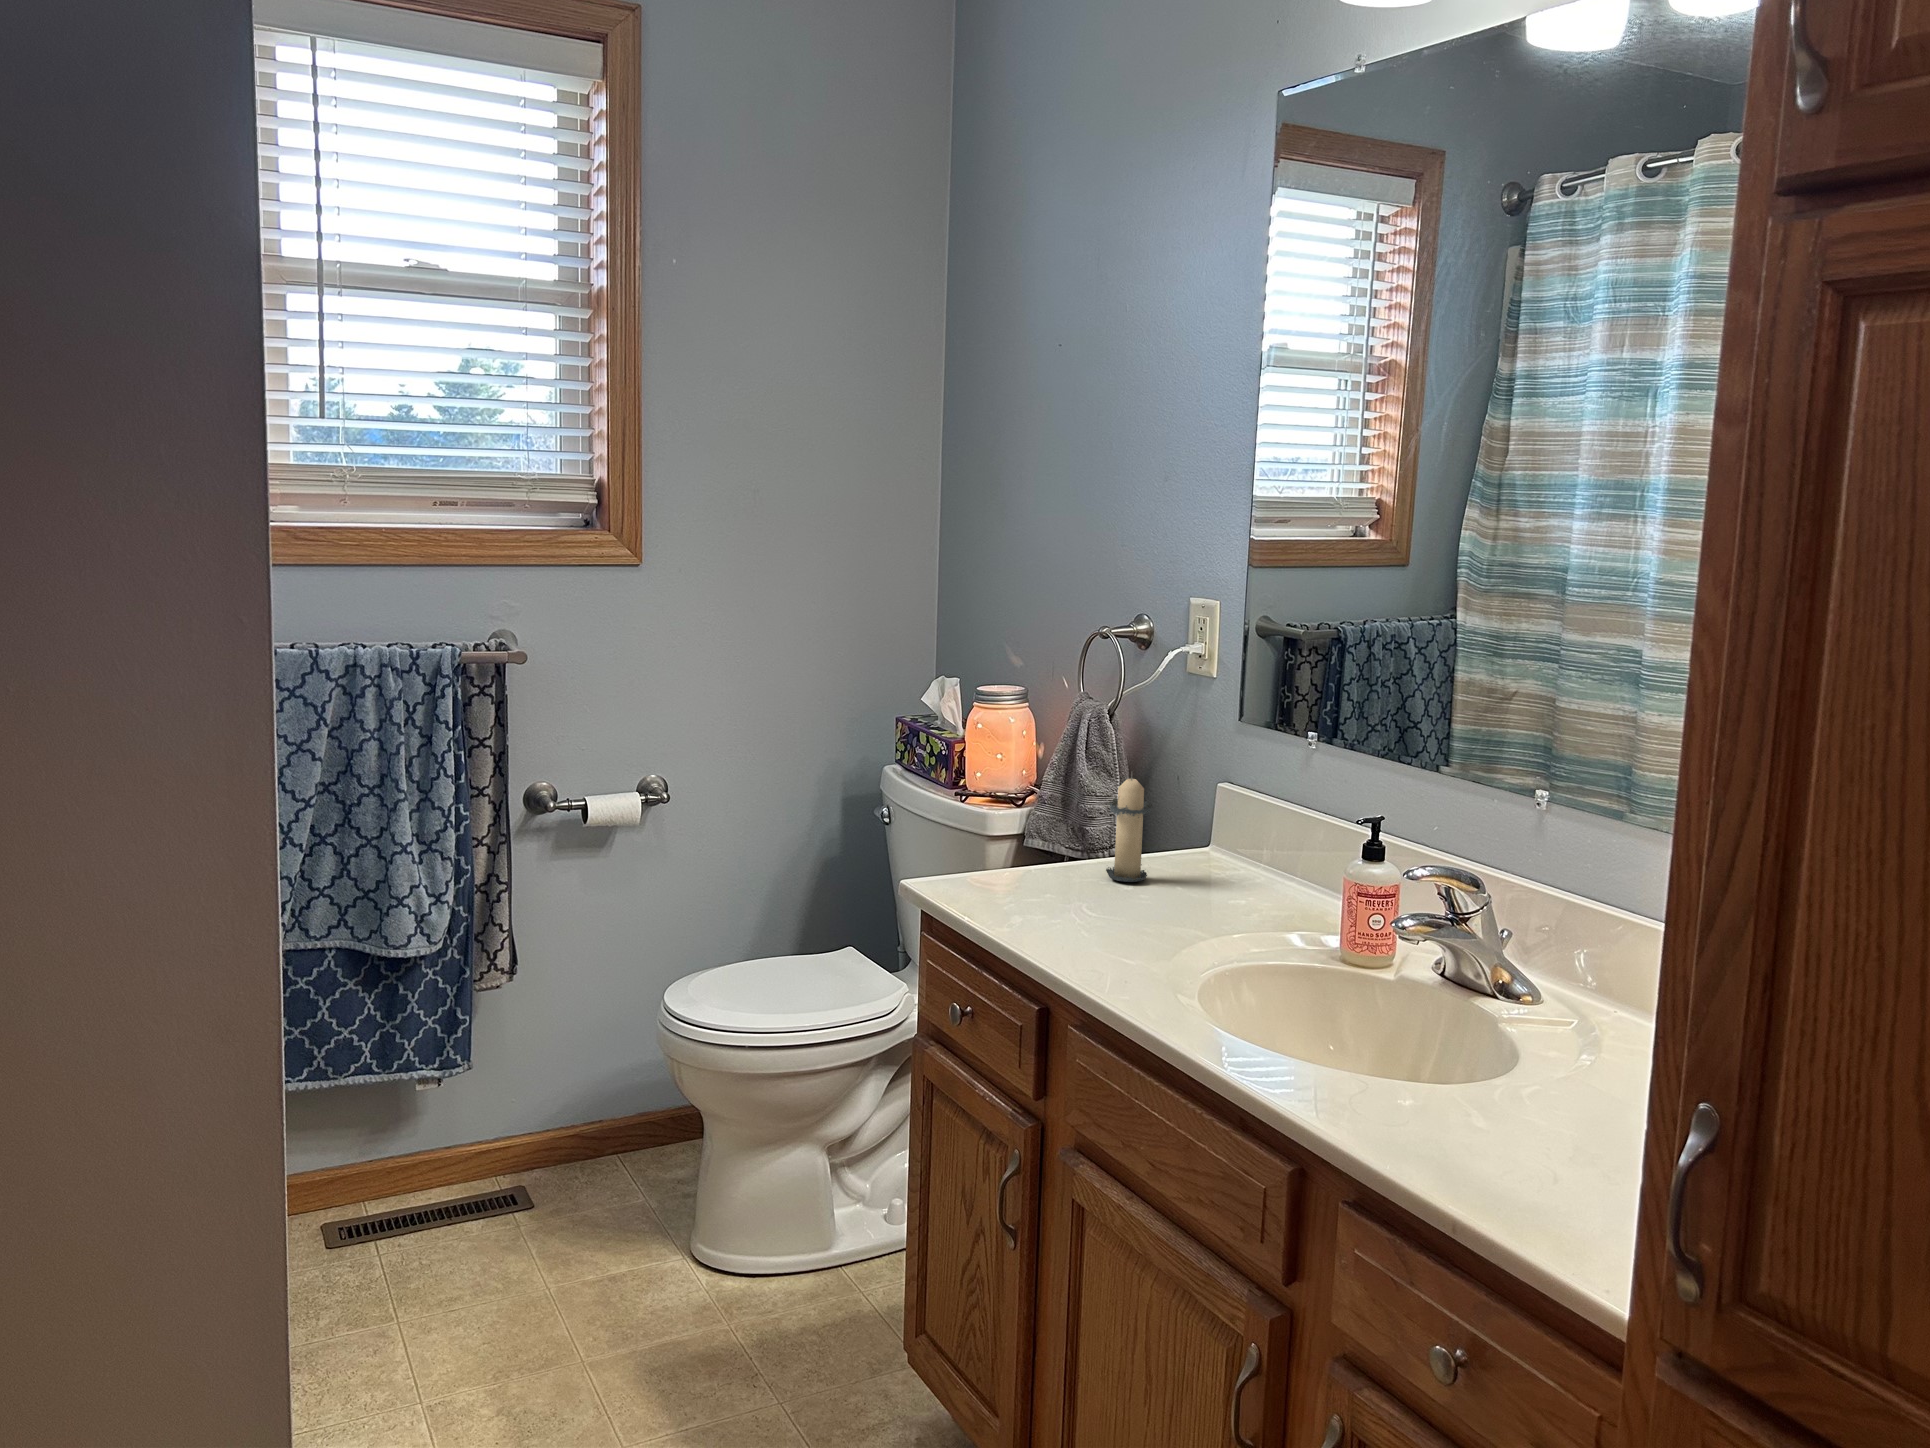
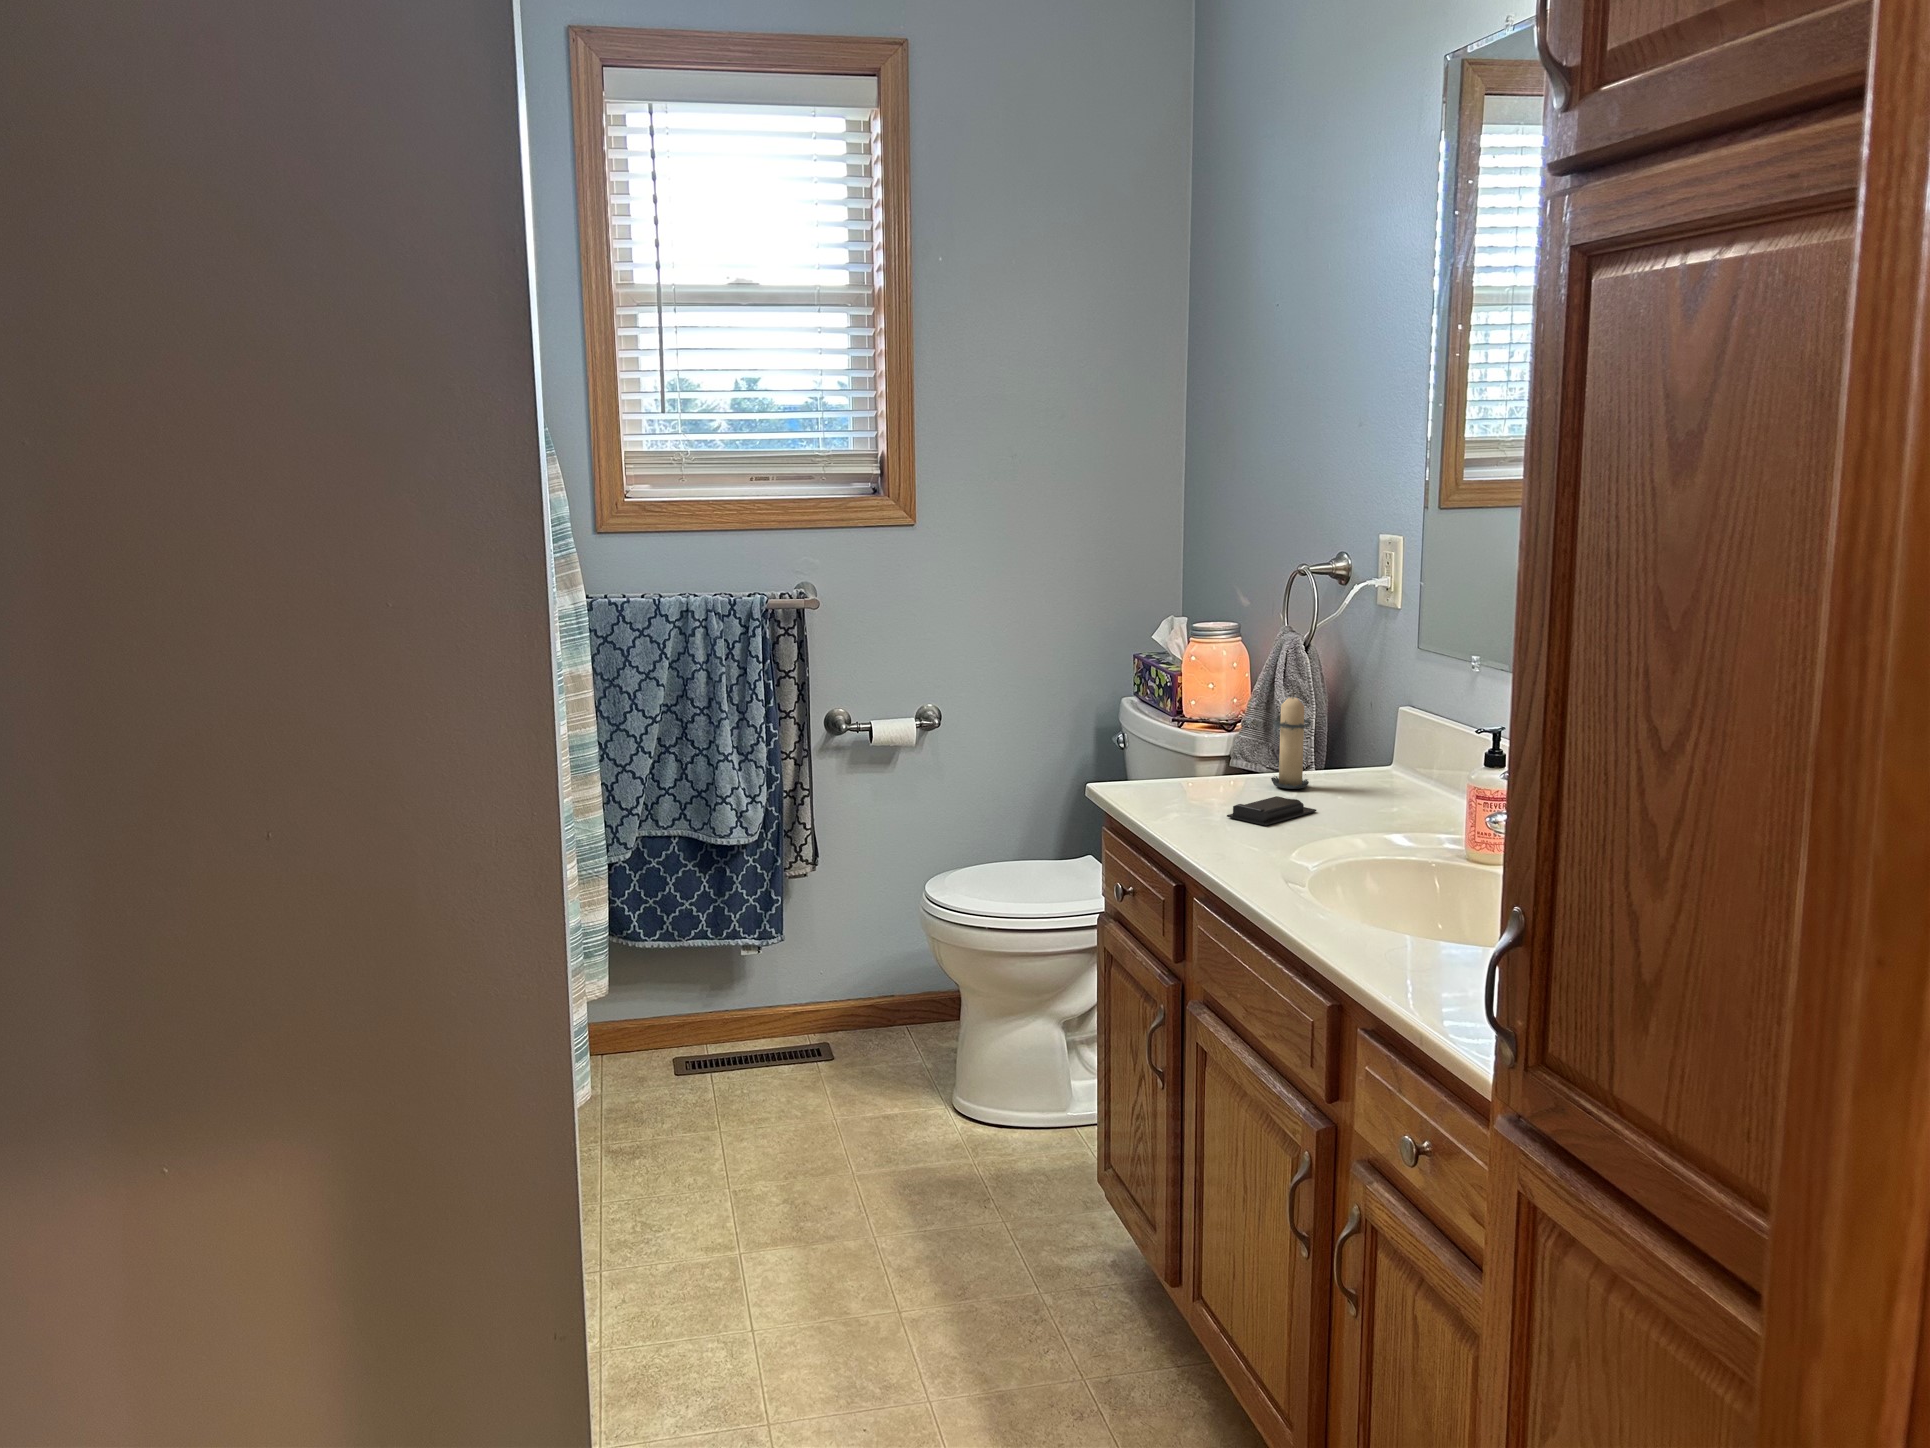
soap bar: none [1080,894,1172,932] -> present [1227,796,1317,825]

